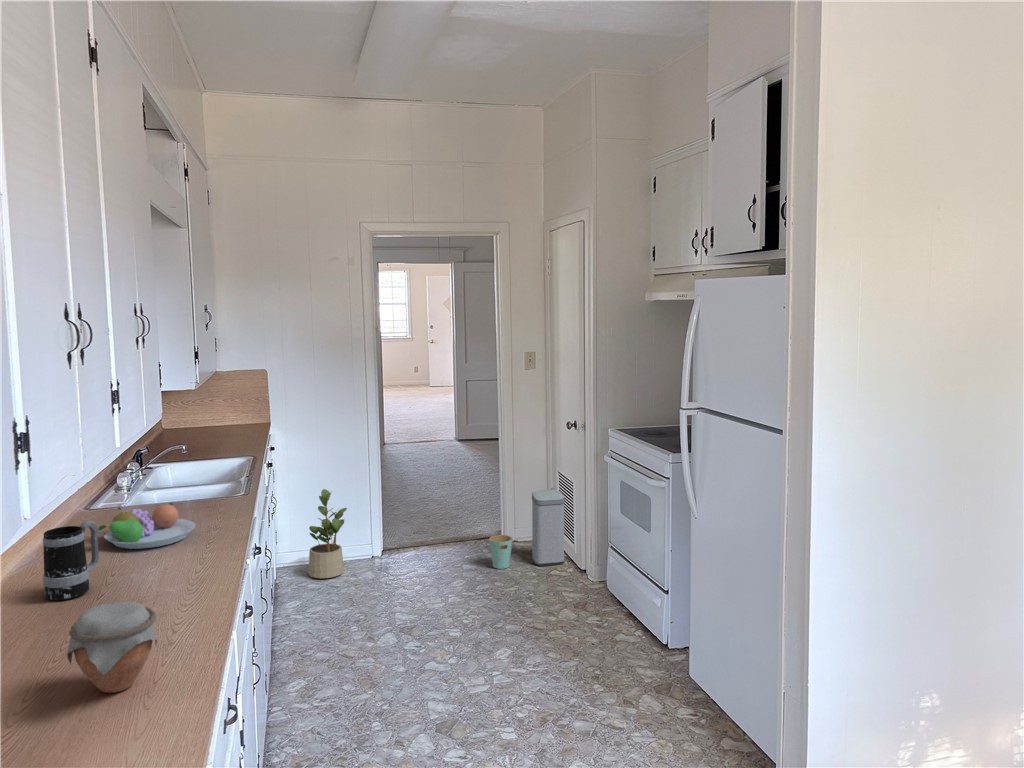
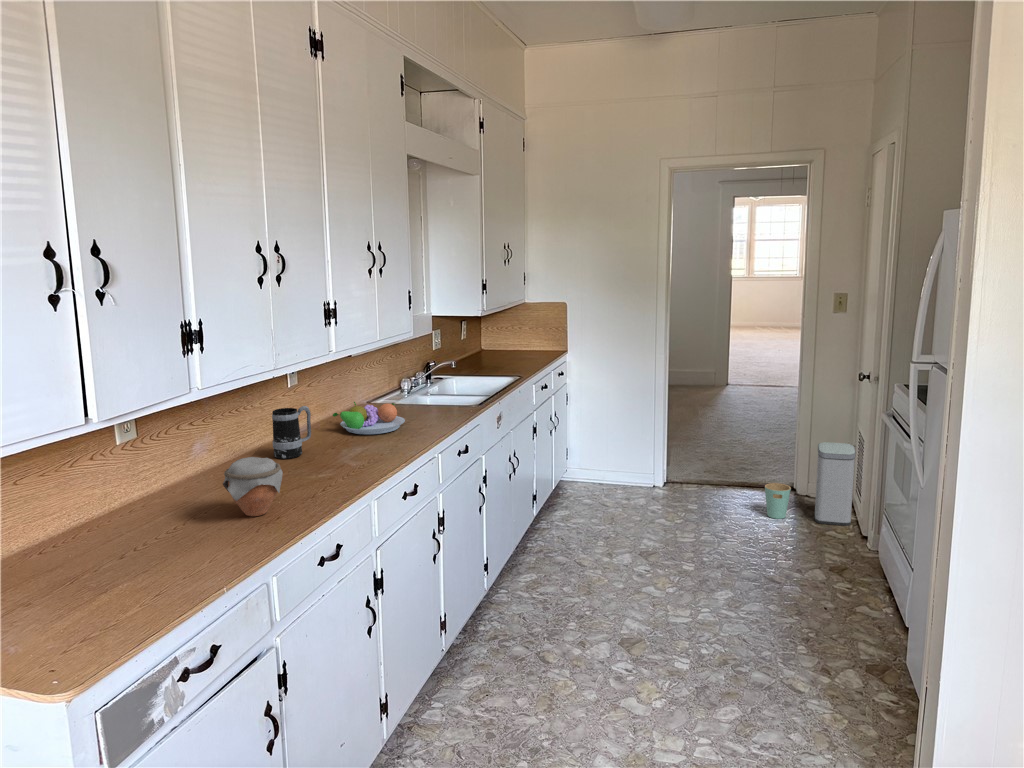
potted plant: present [309,489,347,578] -> none [588,415,628,498]

